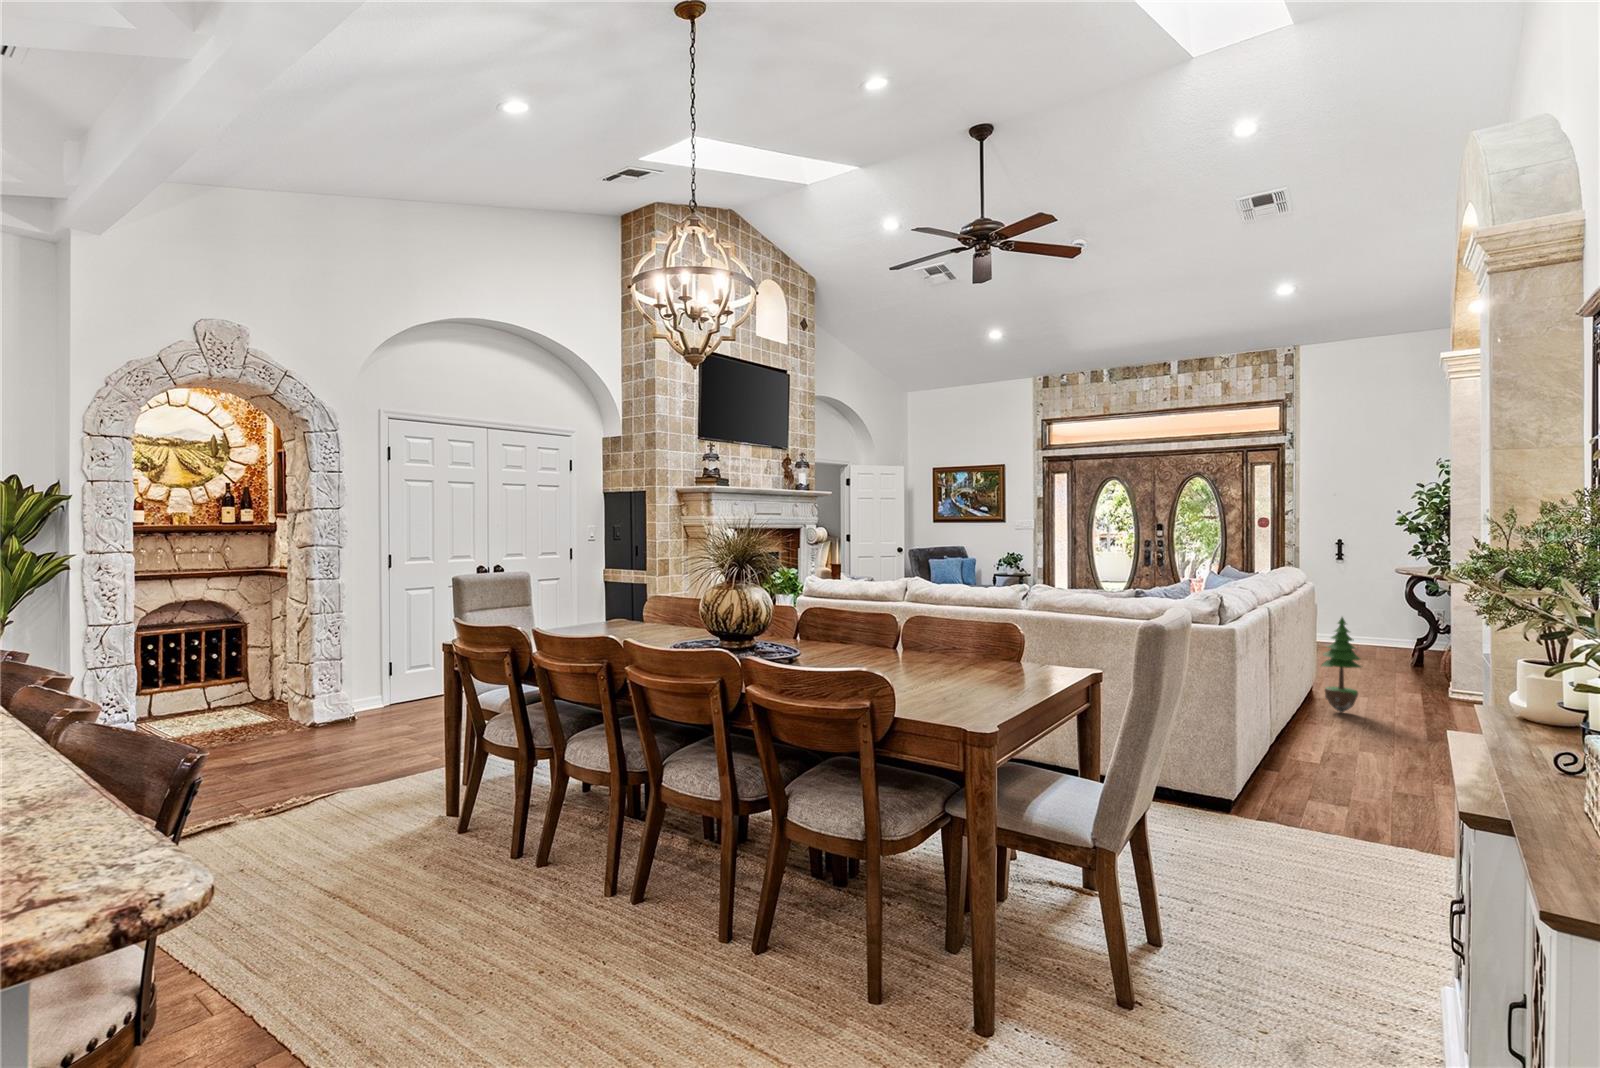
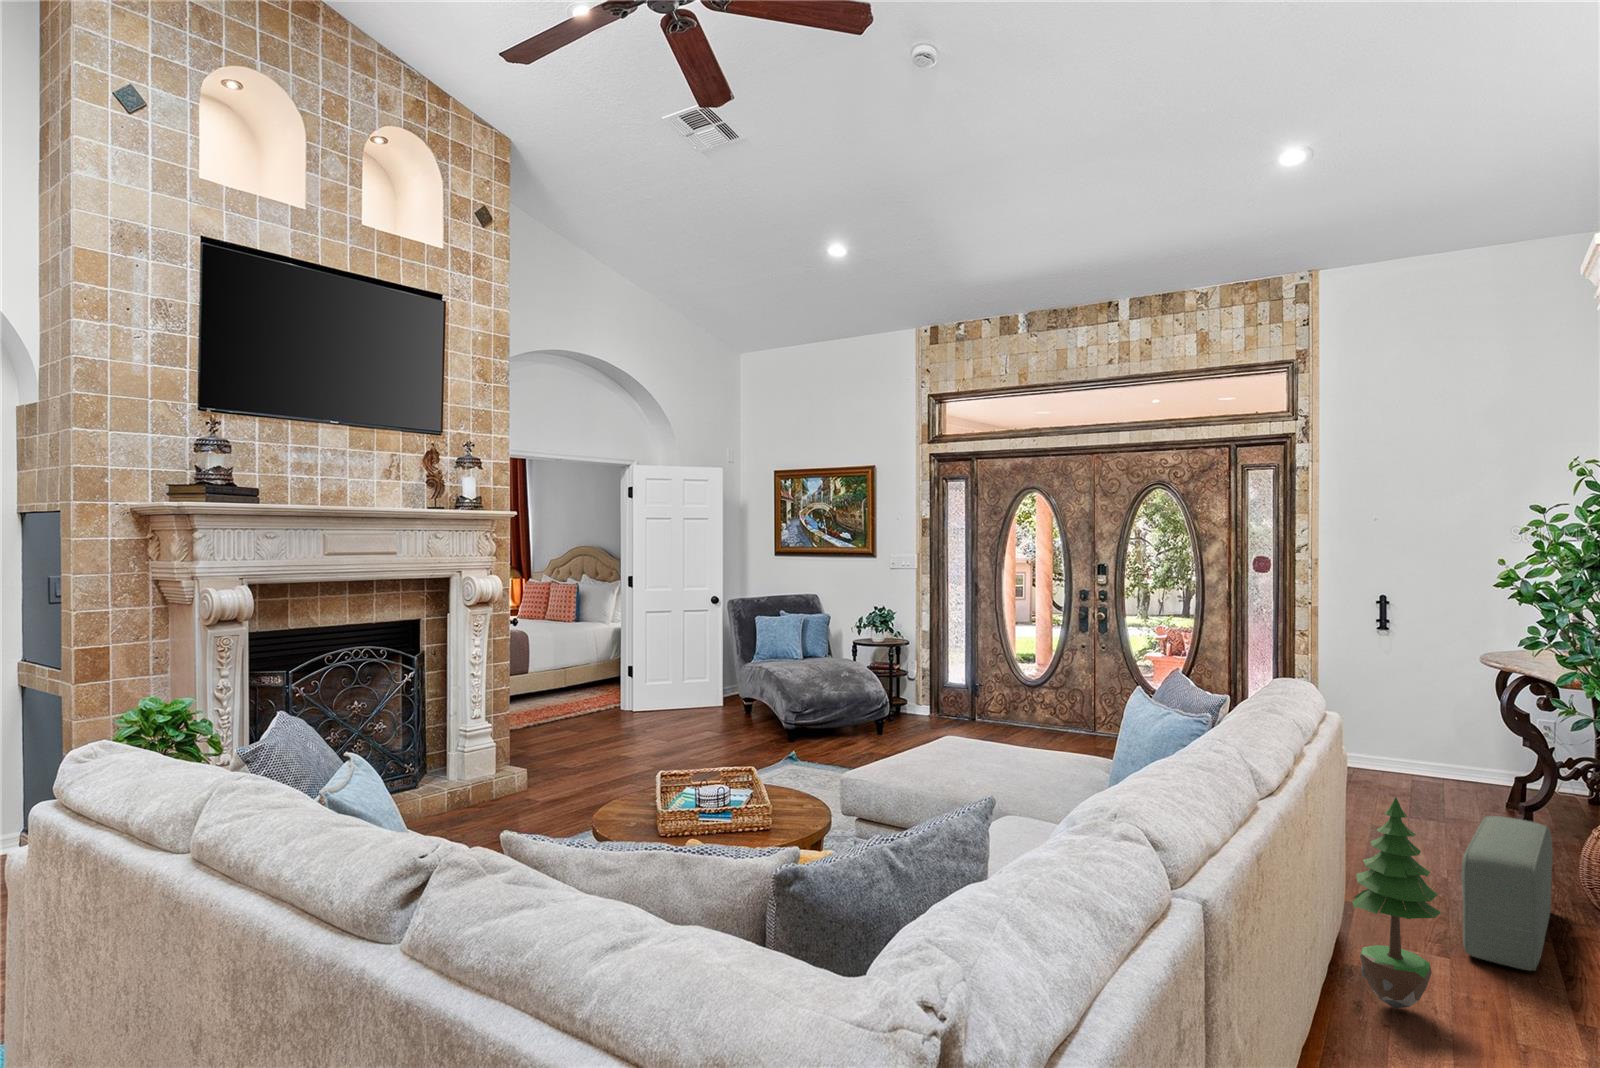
pouf: none [1376,642,1425,703] -> present [1461,816,1553,971]

